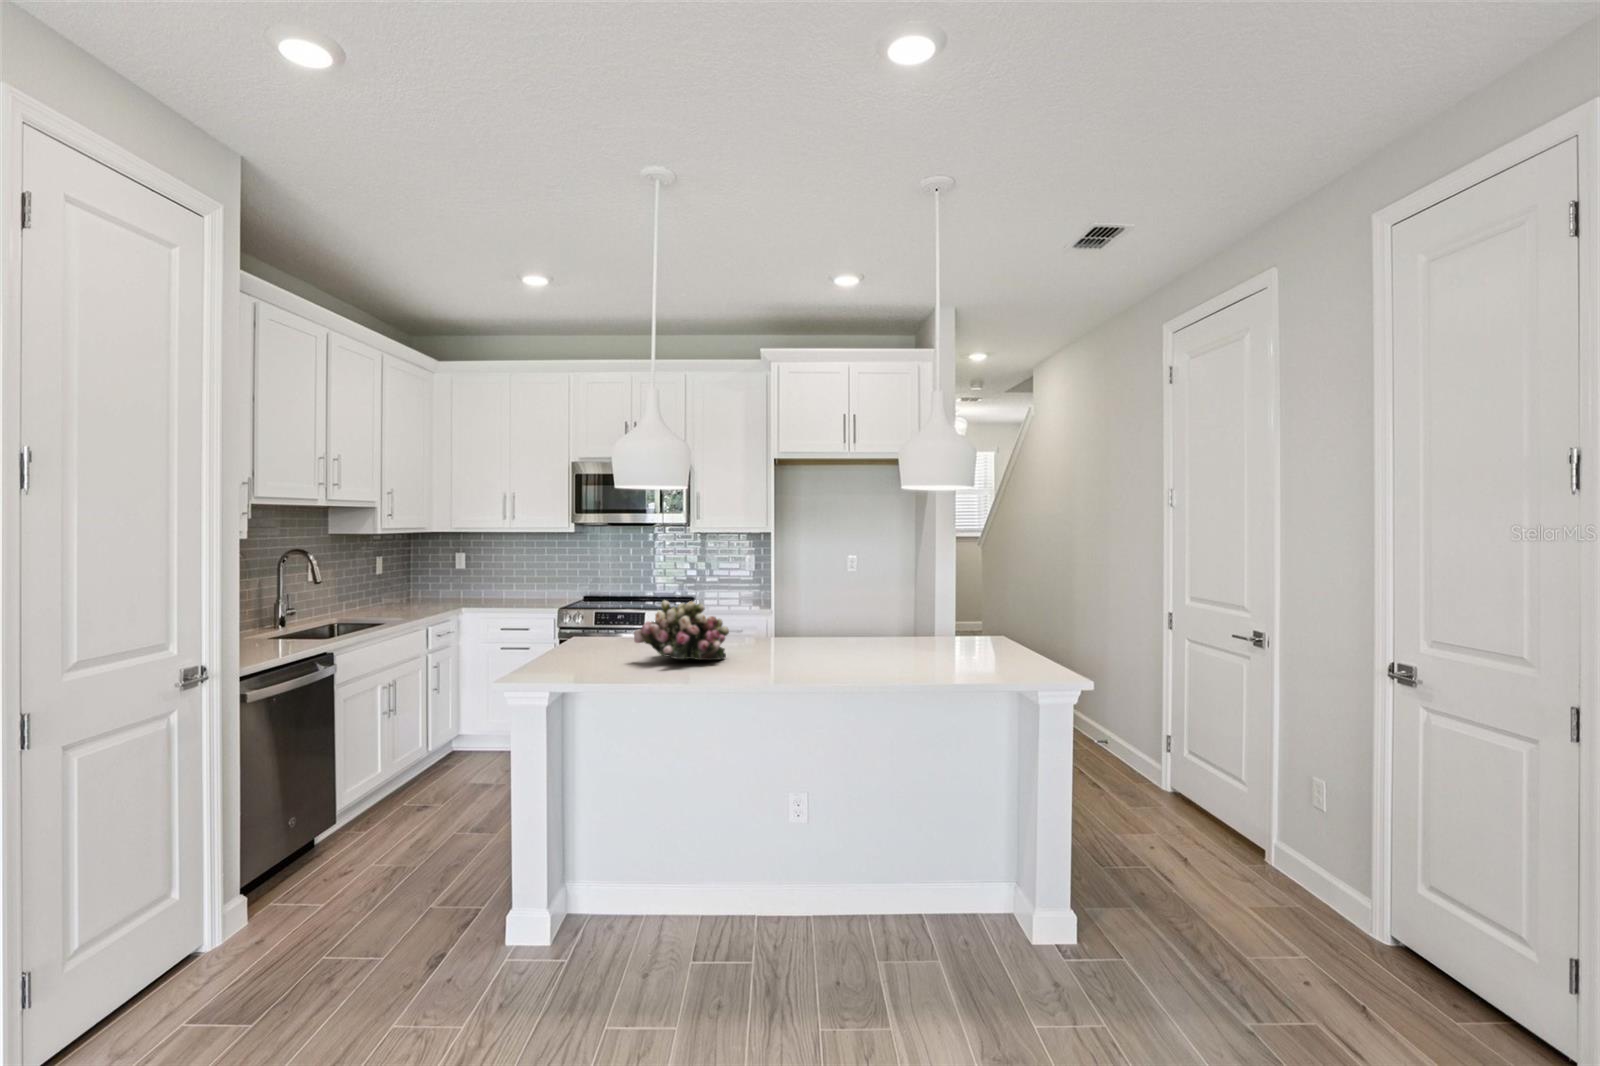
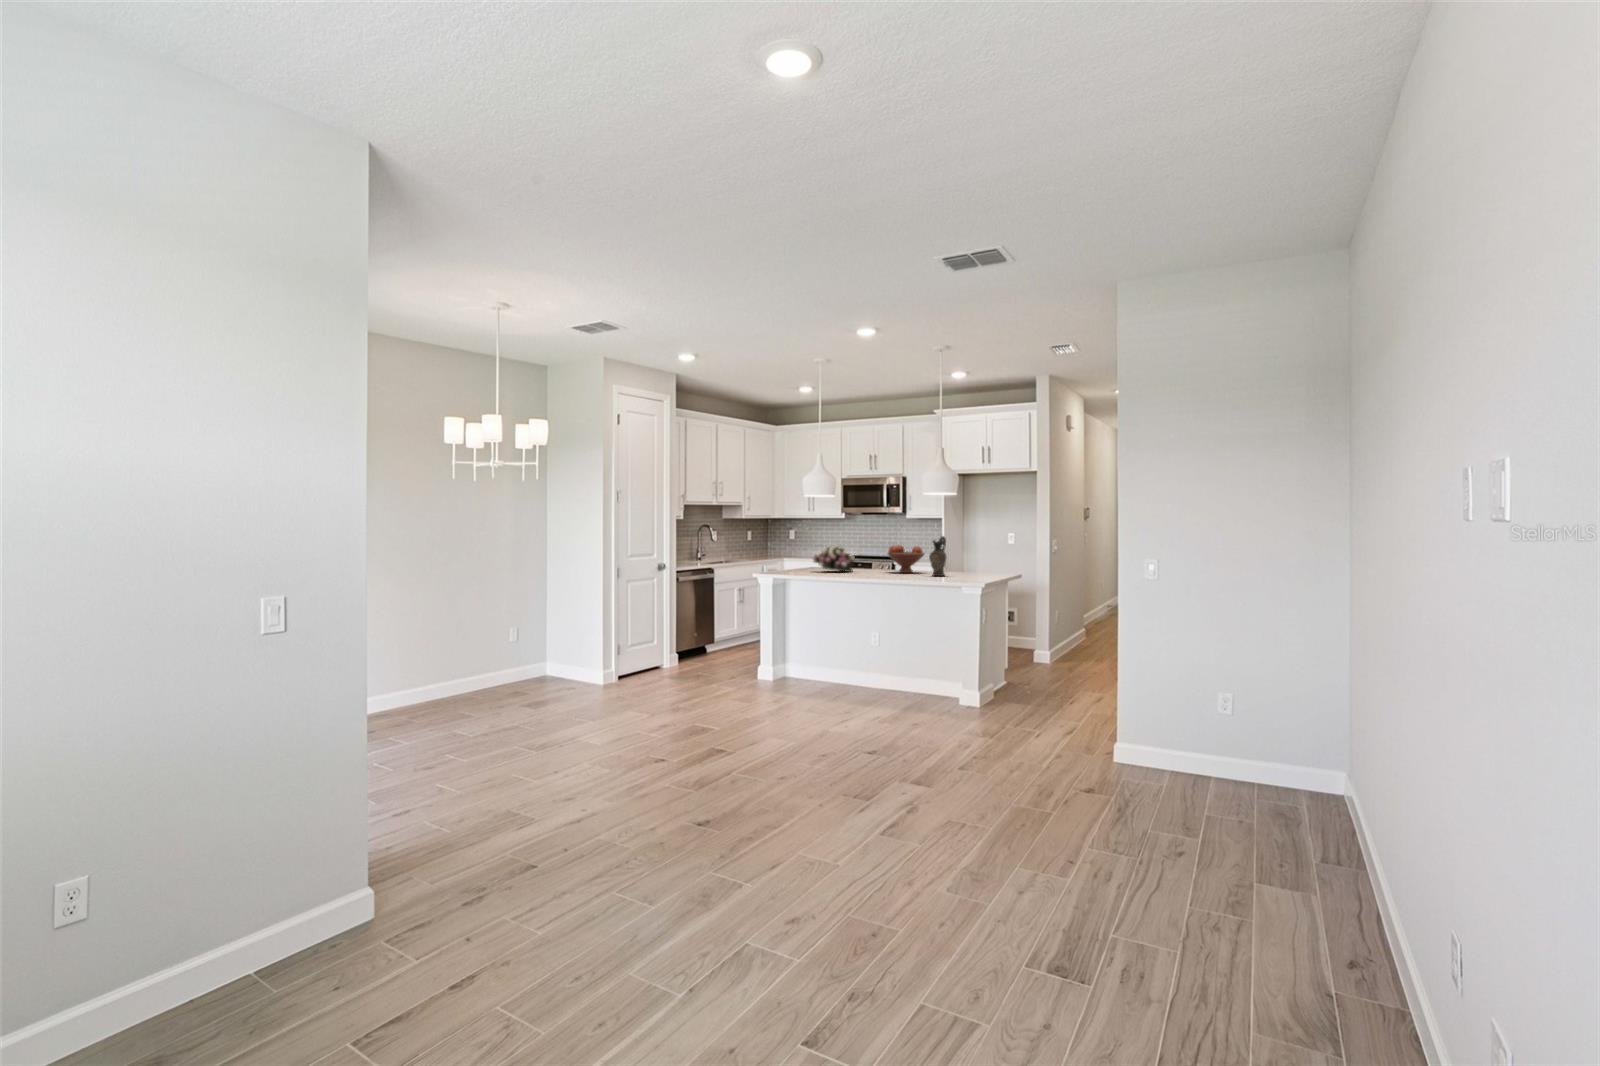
ceramic pitcher: none [927,577,964,666] -> present [929,536,947,576]
fruit bowl: none [795,594,873,654] -> present [888,545,924,573]

